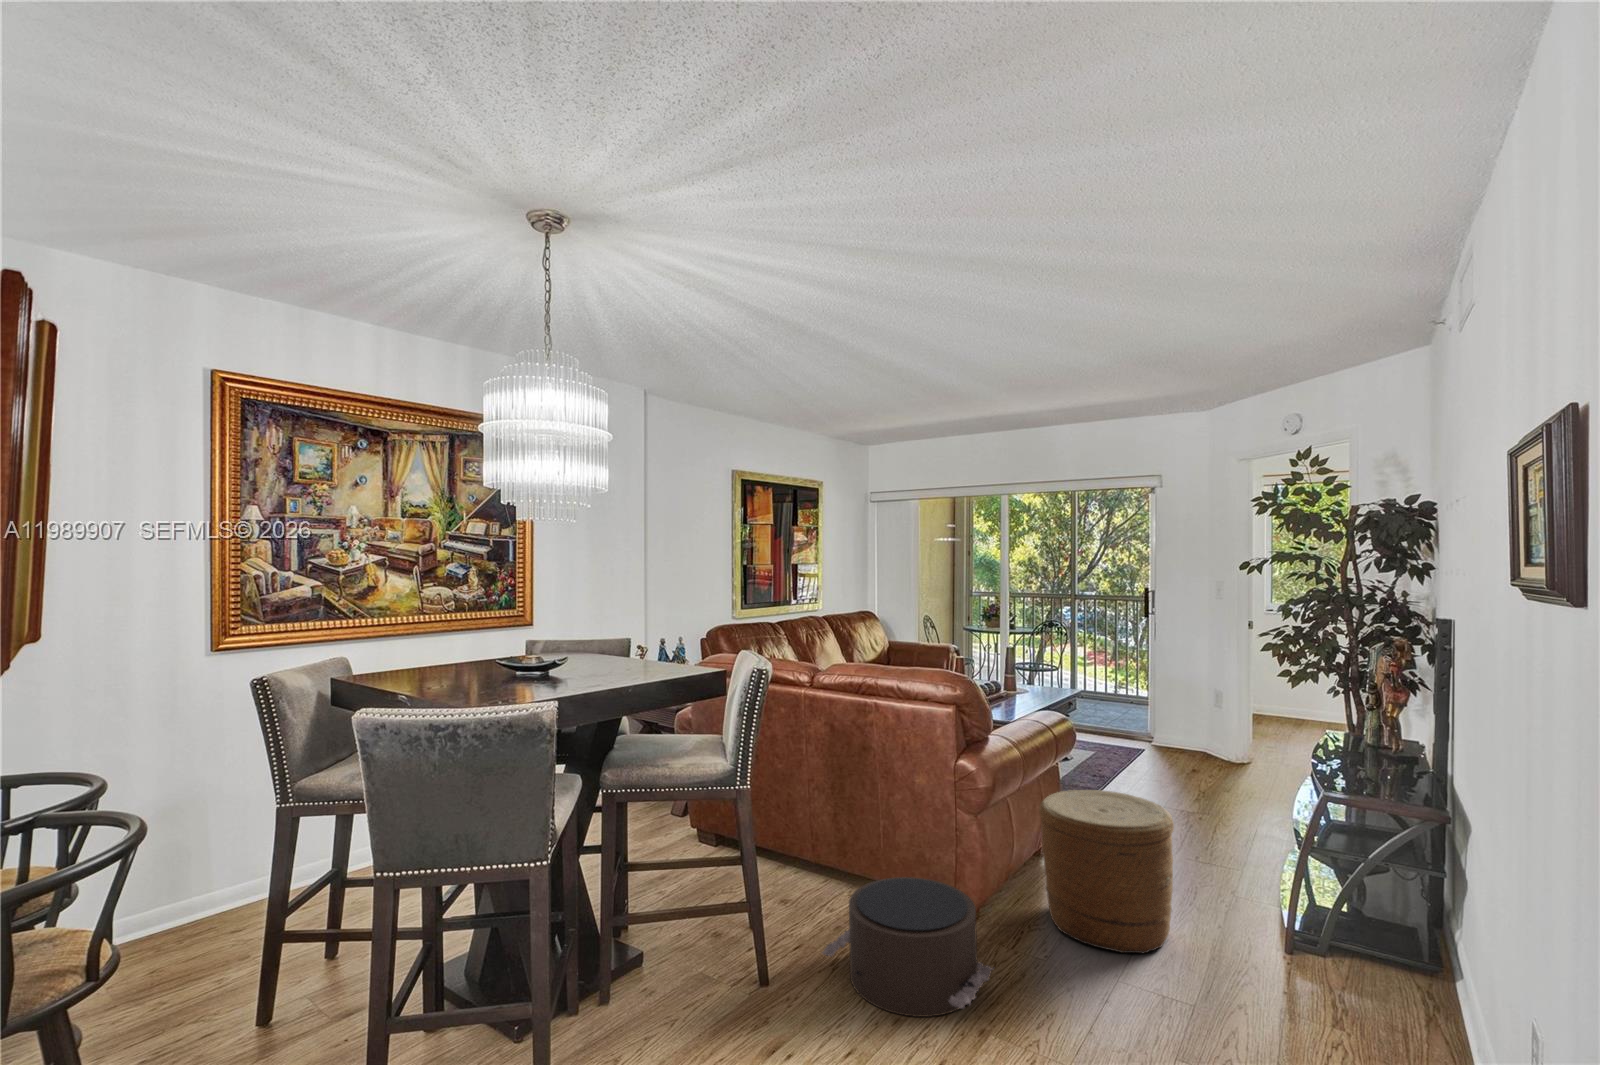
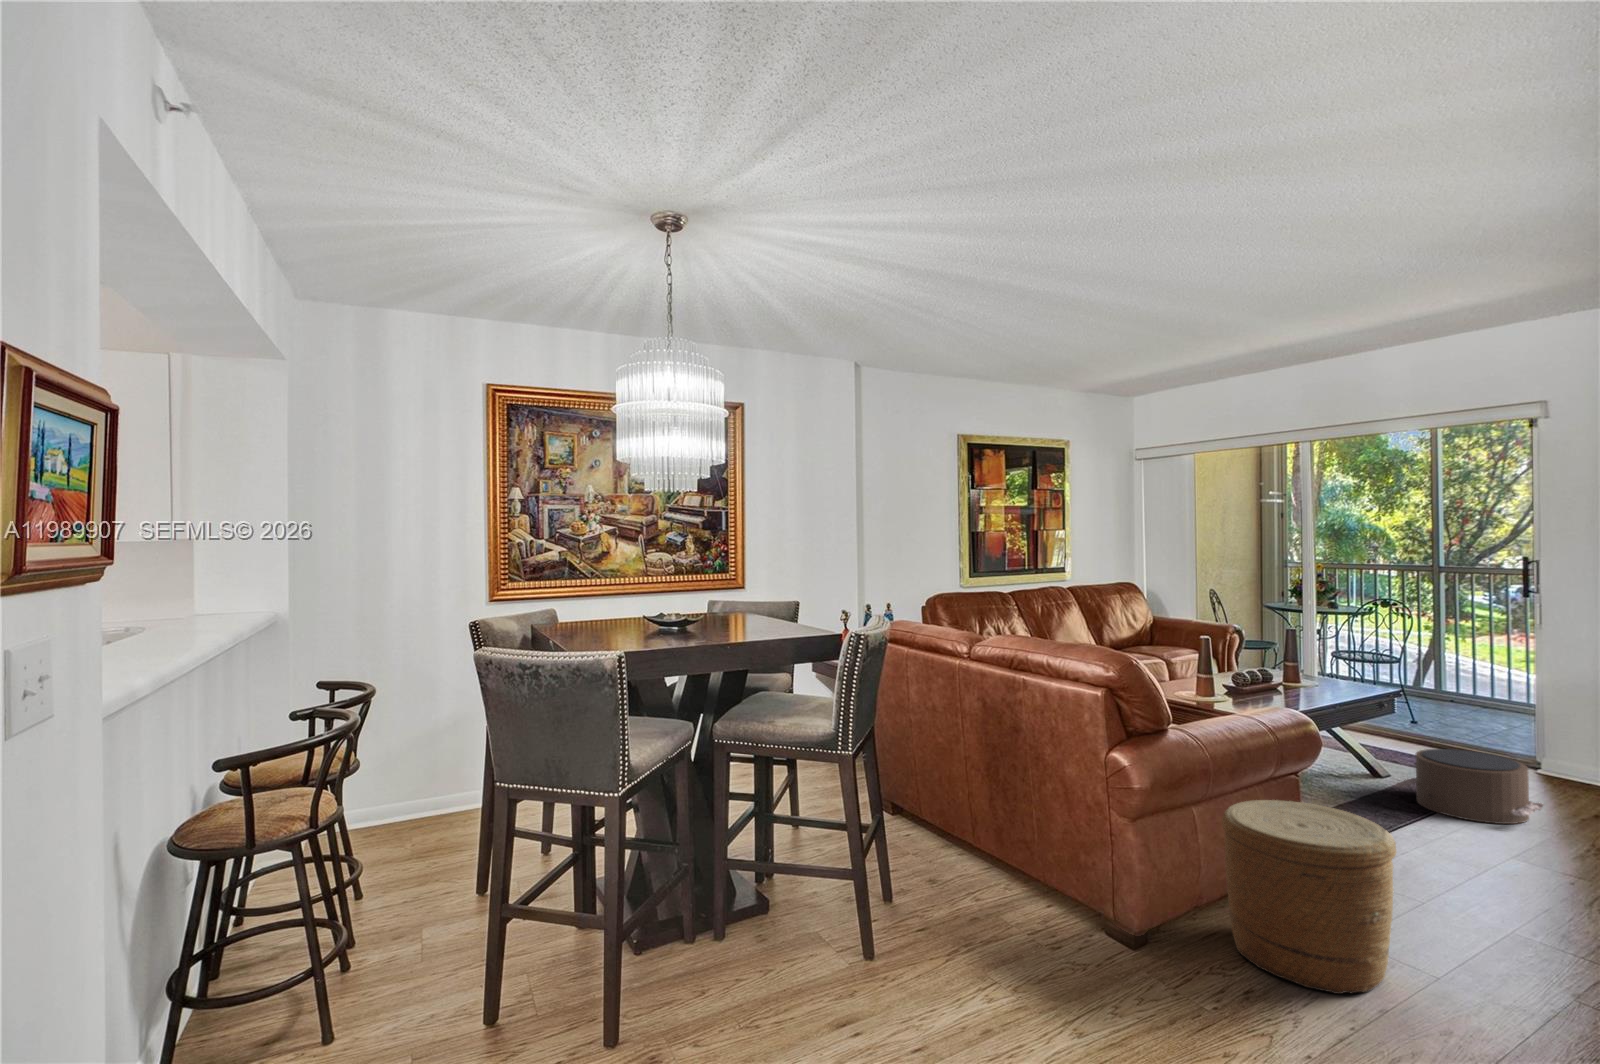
pouf: present [822,877,994,1017] -> present [1395,749,1544,824]

